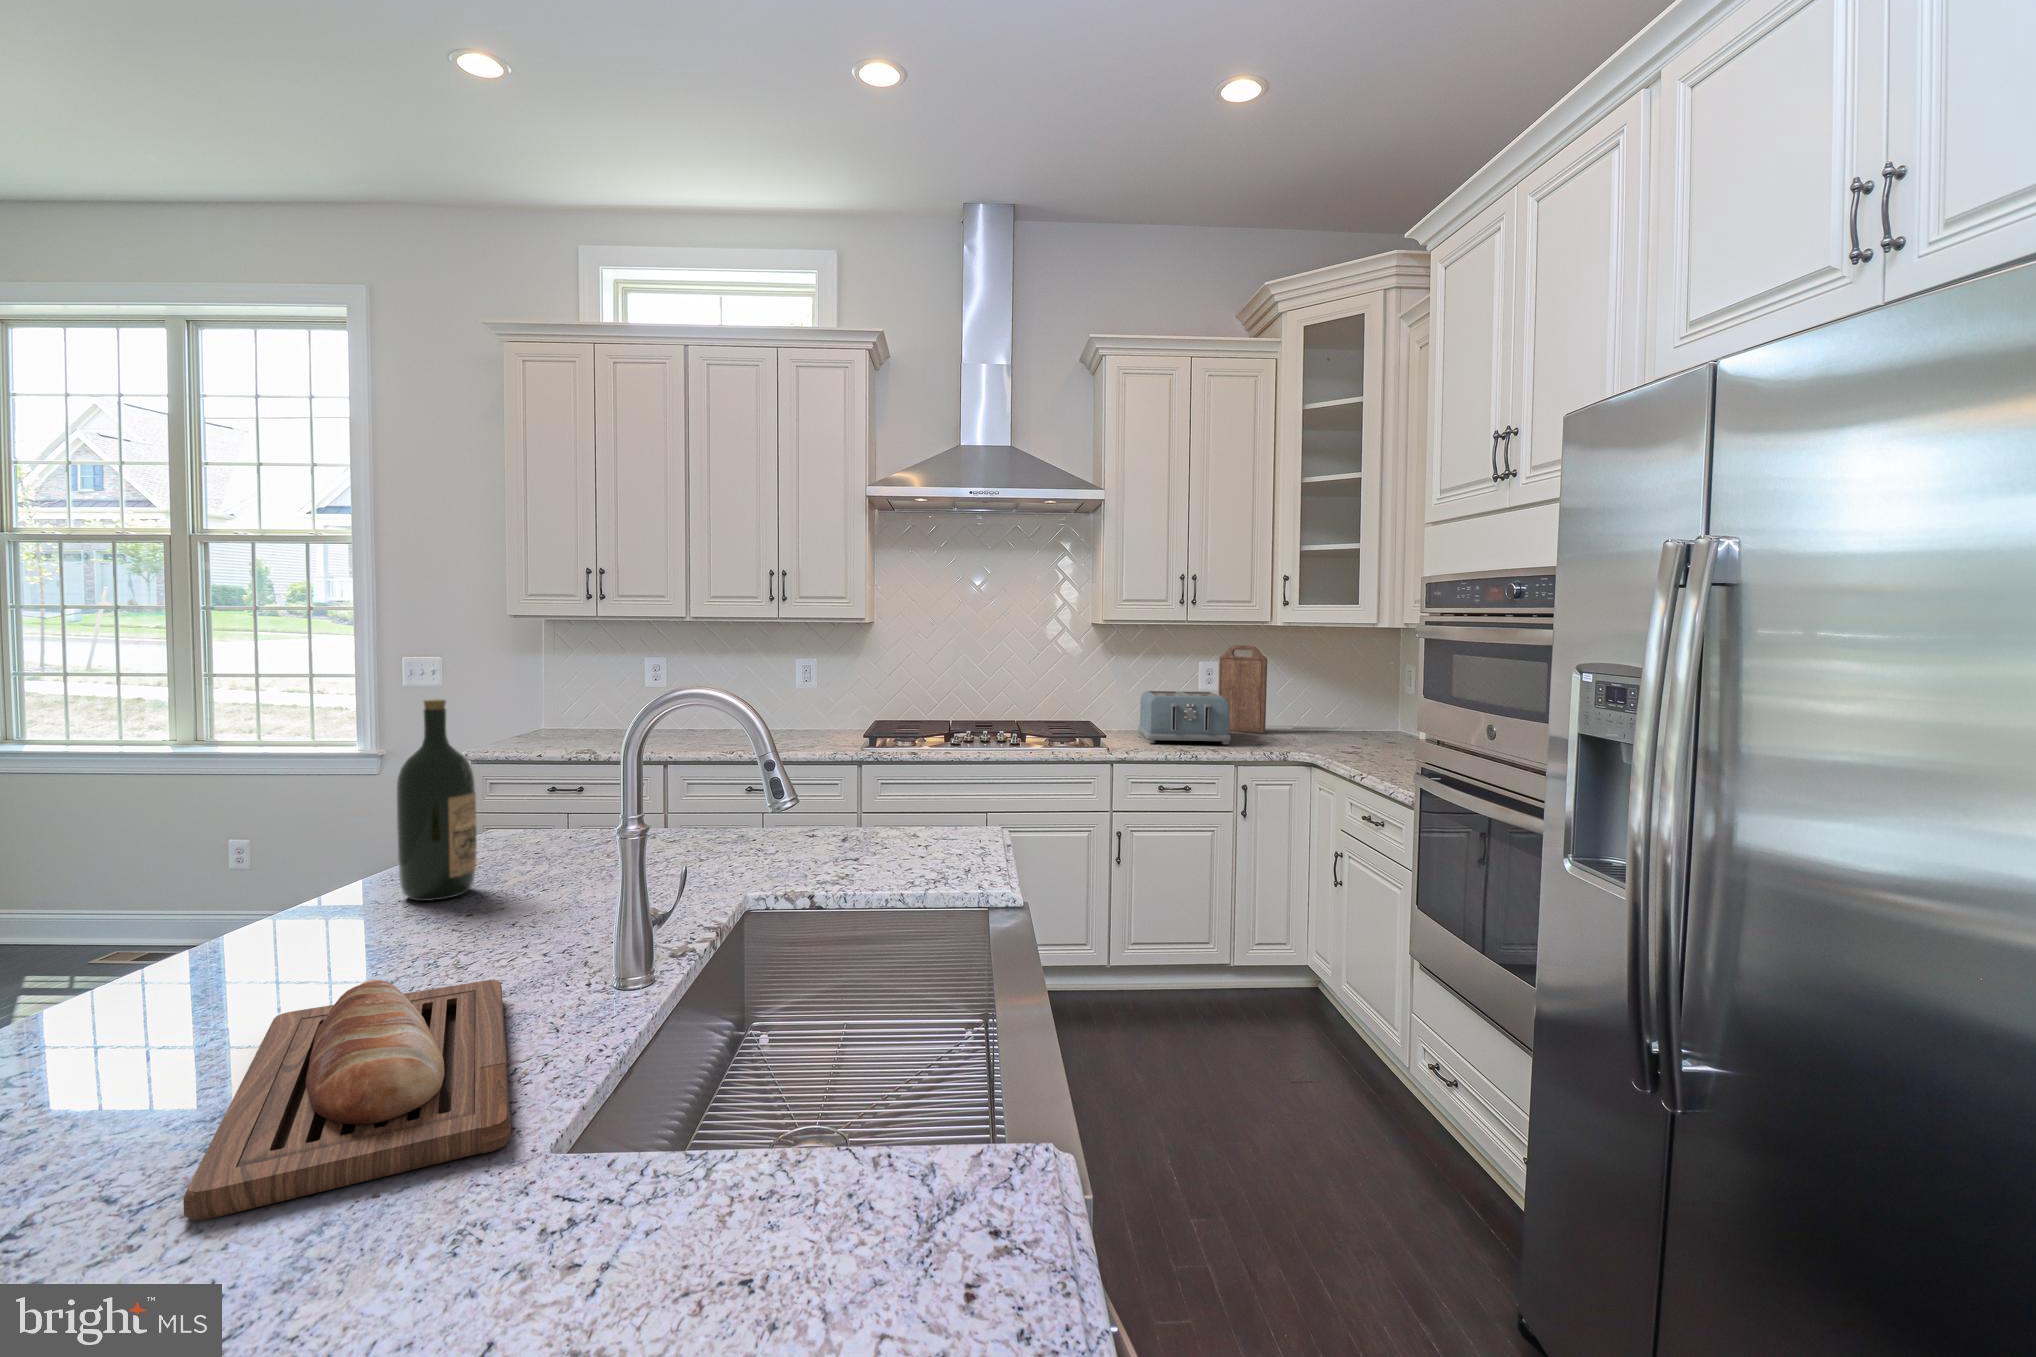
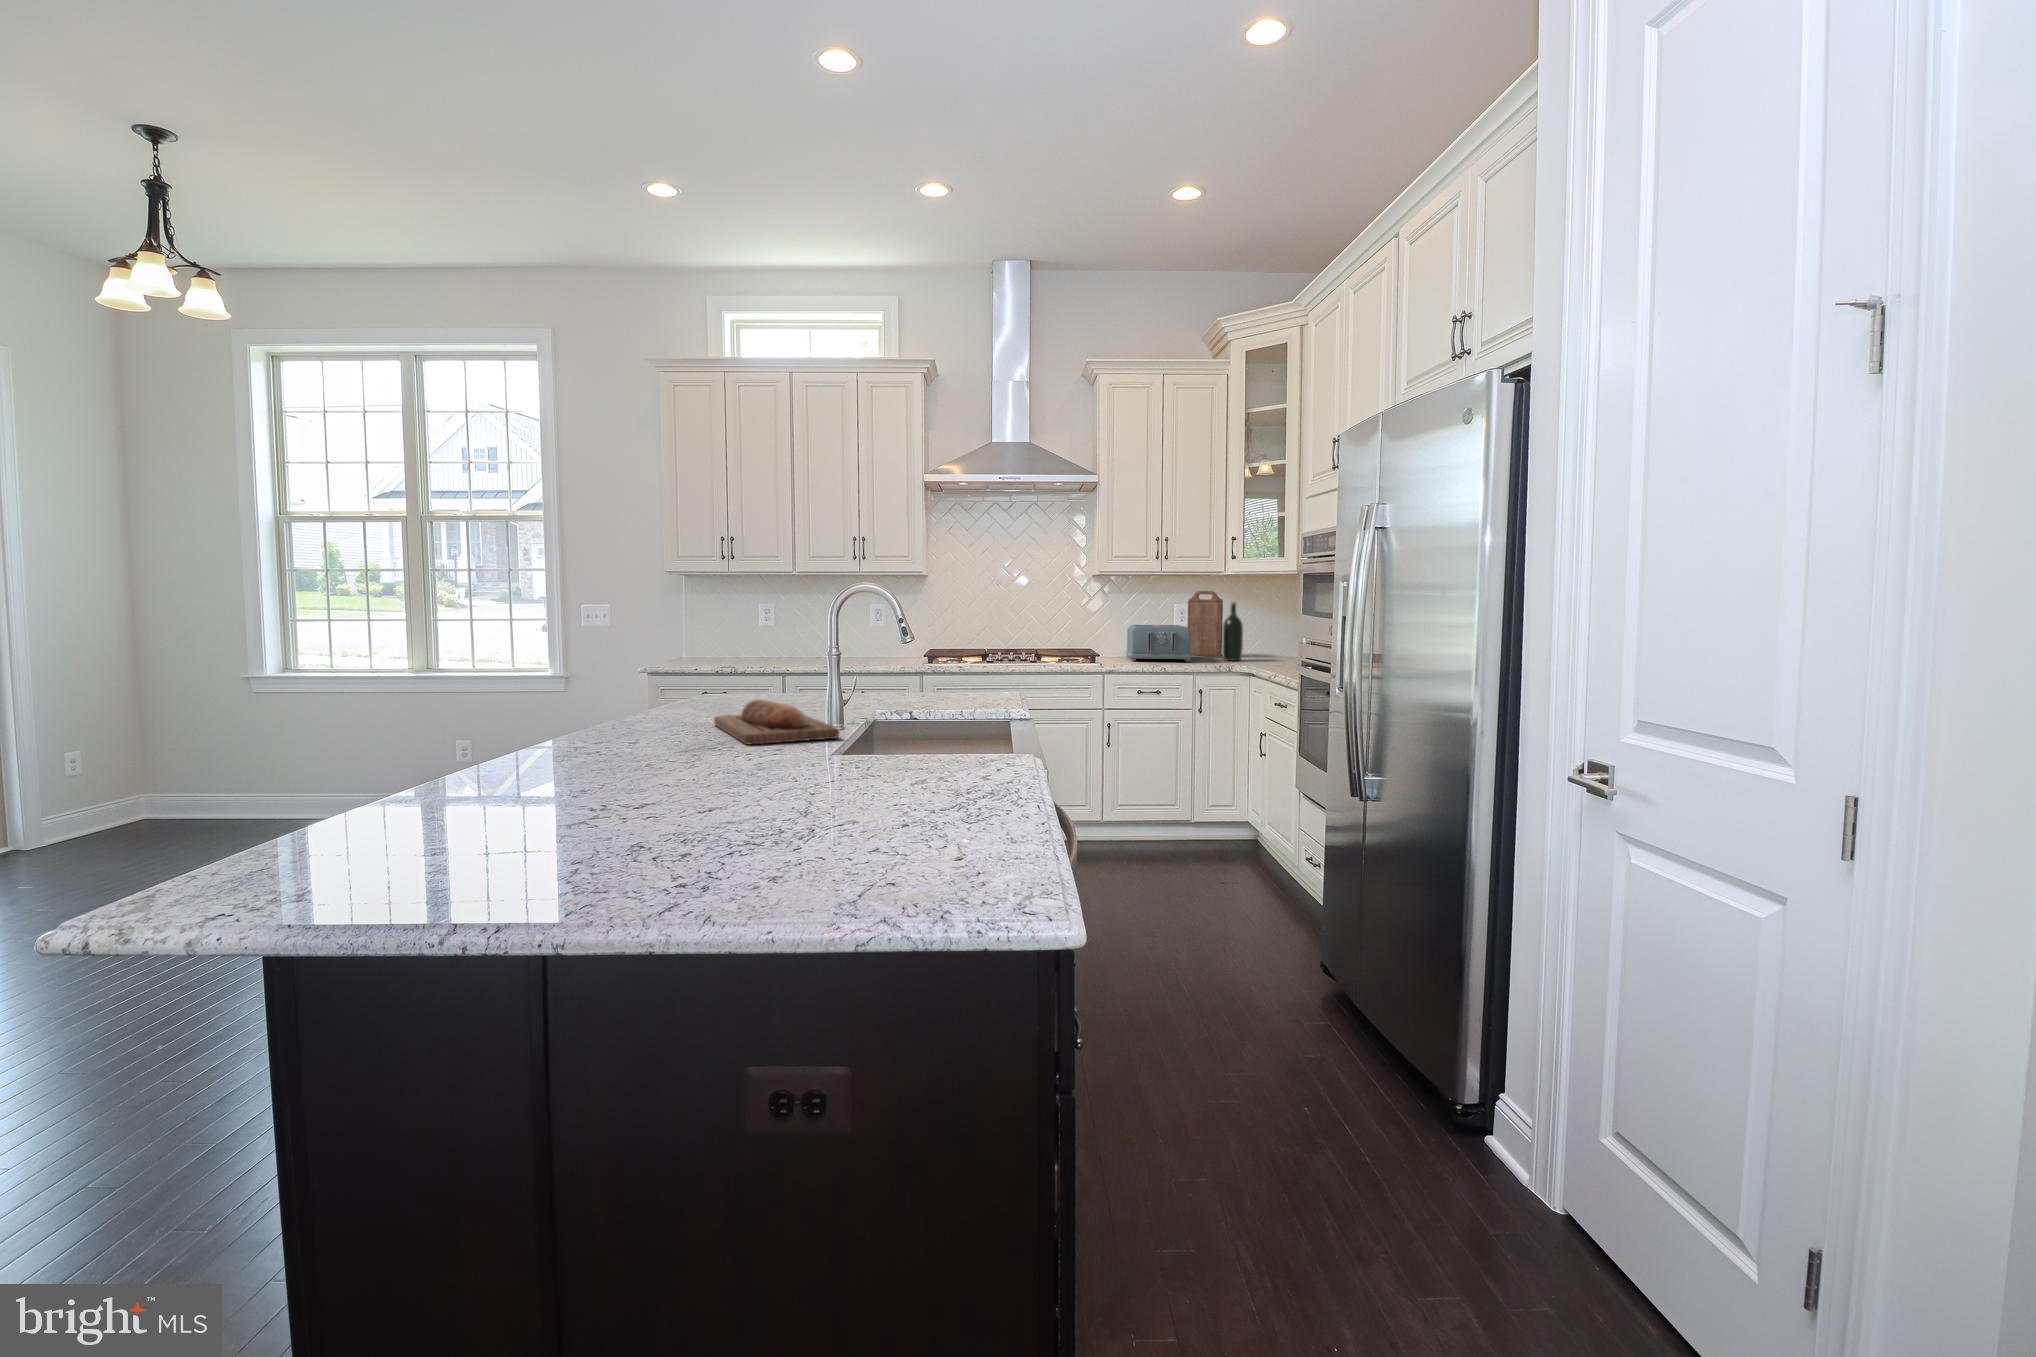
wine bottle: present [397,699,477,901] -> present [1223,602,1243,661]

